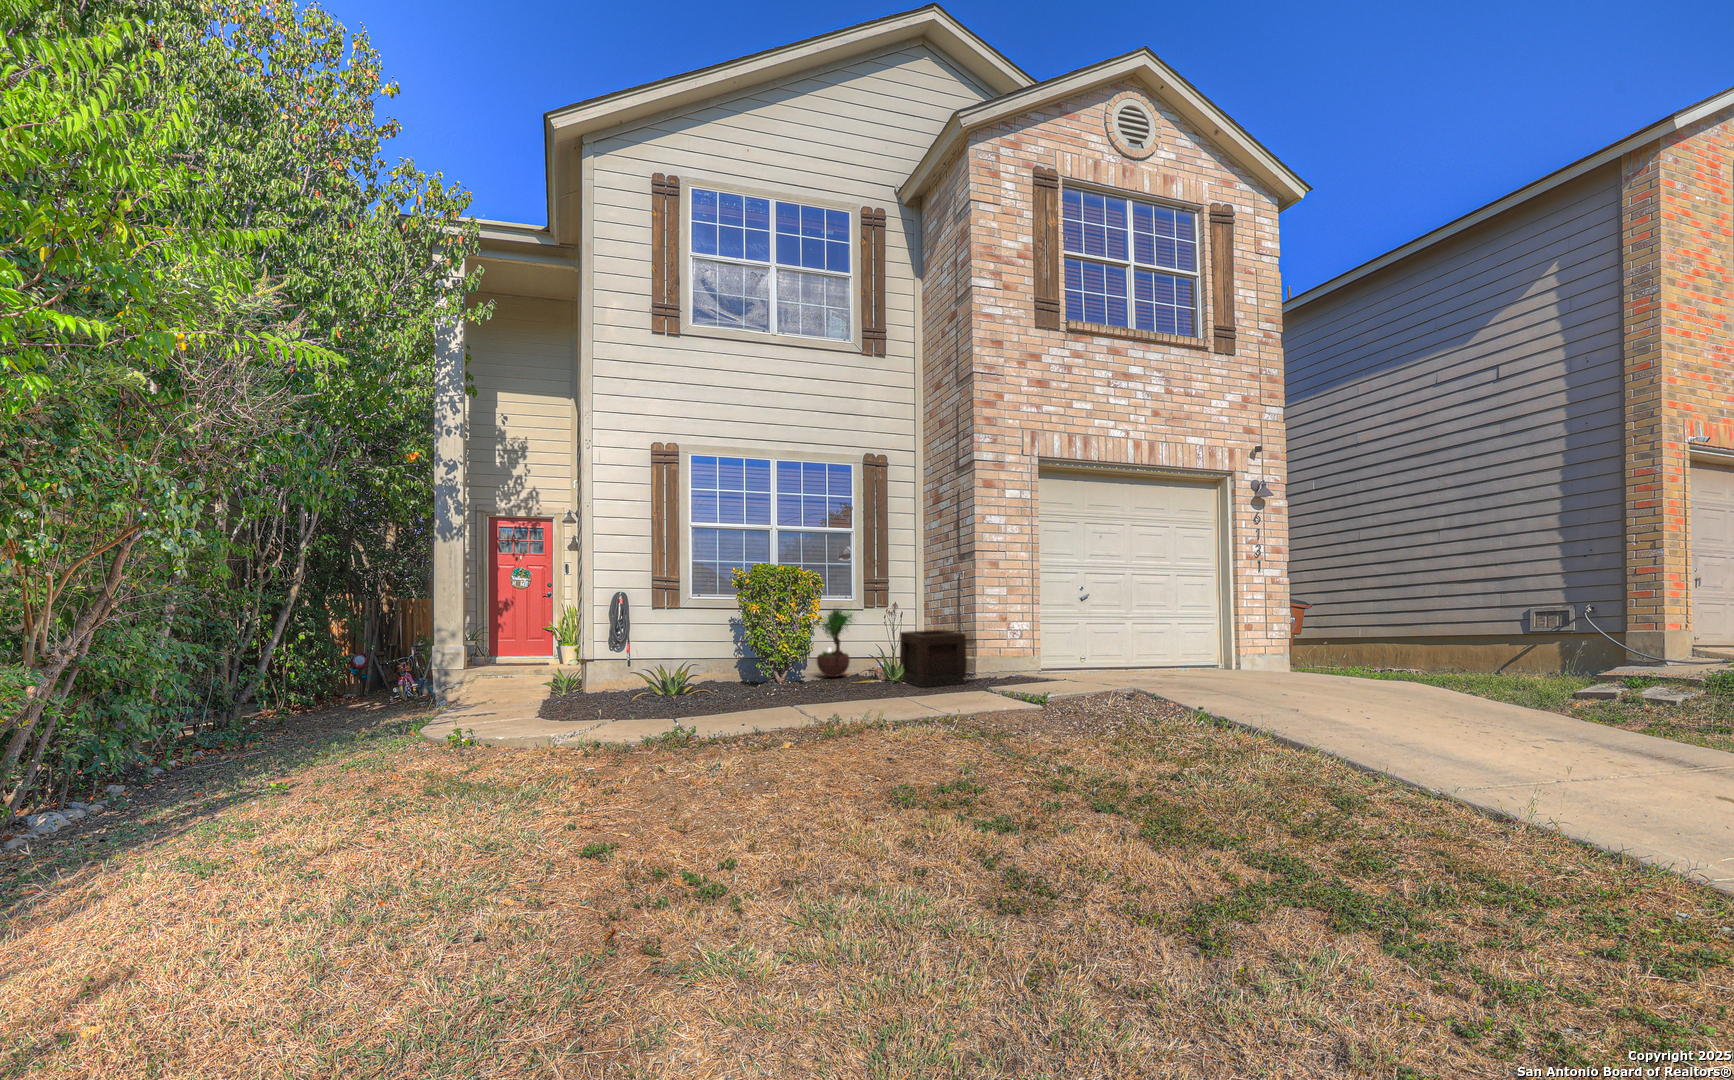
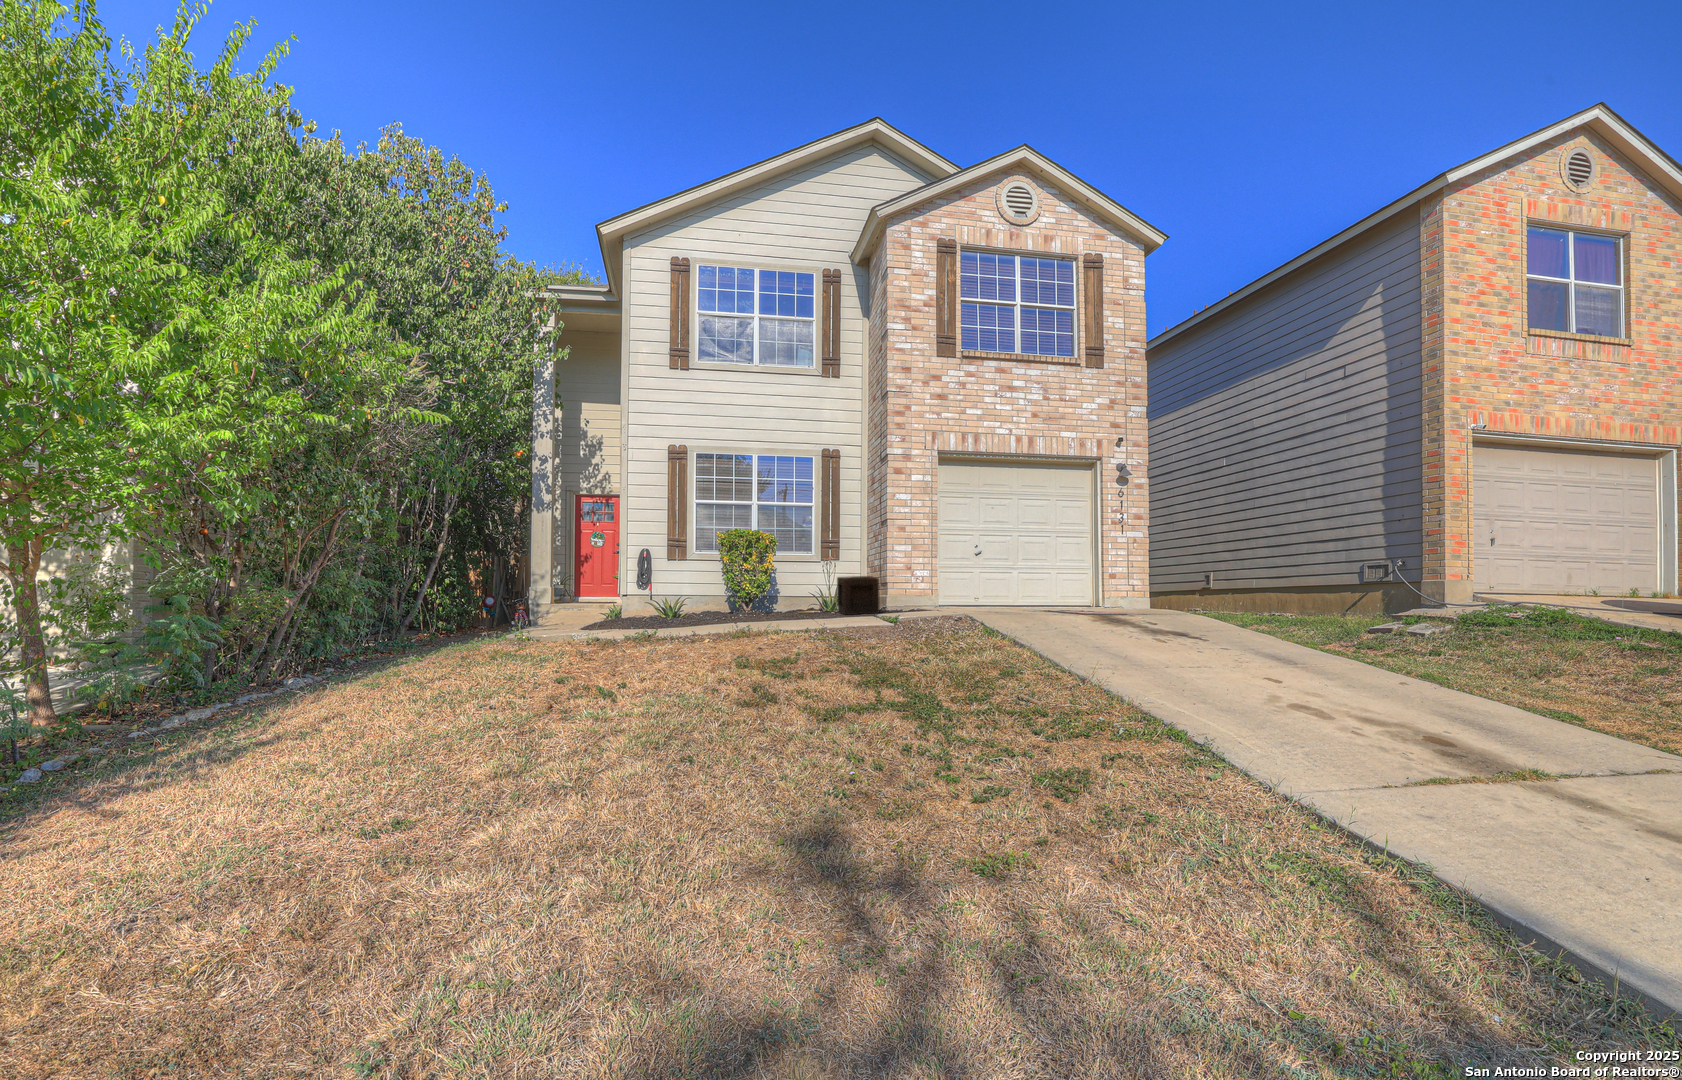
potted tree: present [817,608,853,677] -> none [779,555,810,609]

